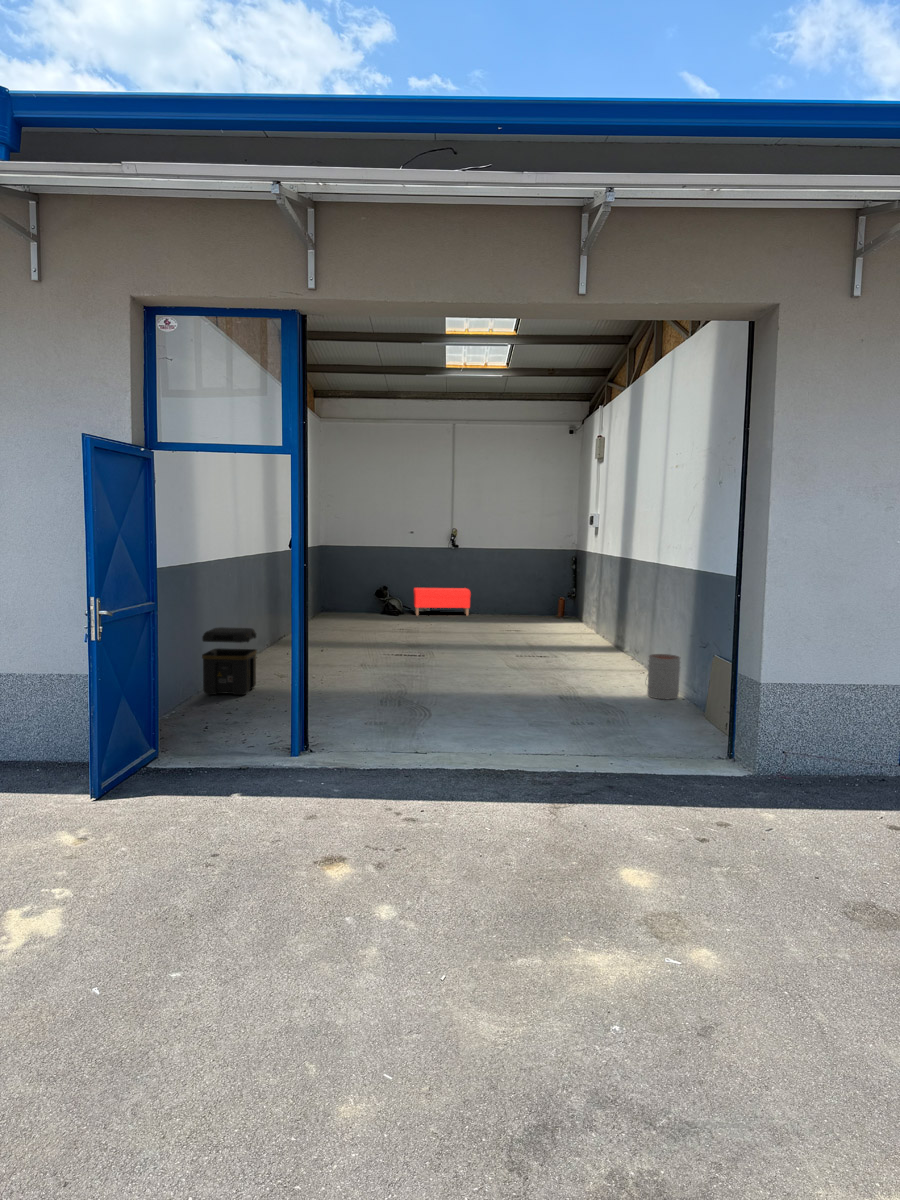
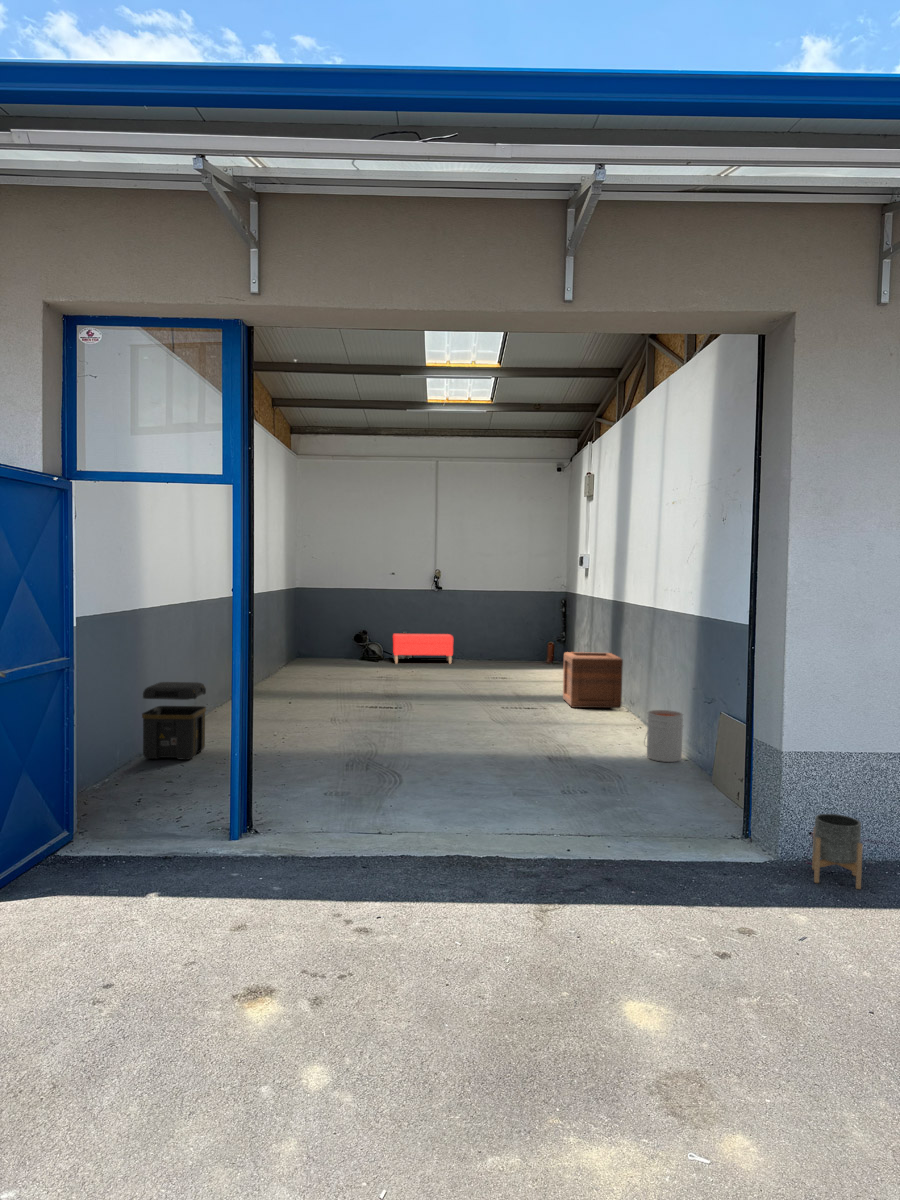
wooden crate: none [573,604,628,655] -> present [563,652,623,708]
planter: none [783,735,825,796] -> present [812,814,863,889]

